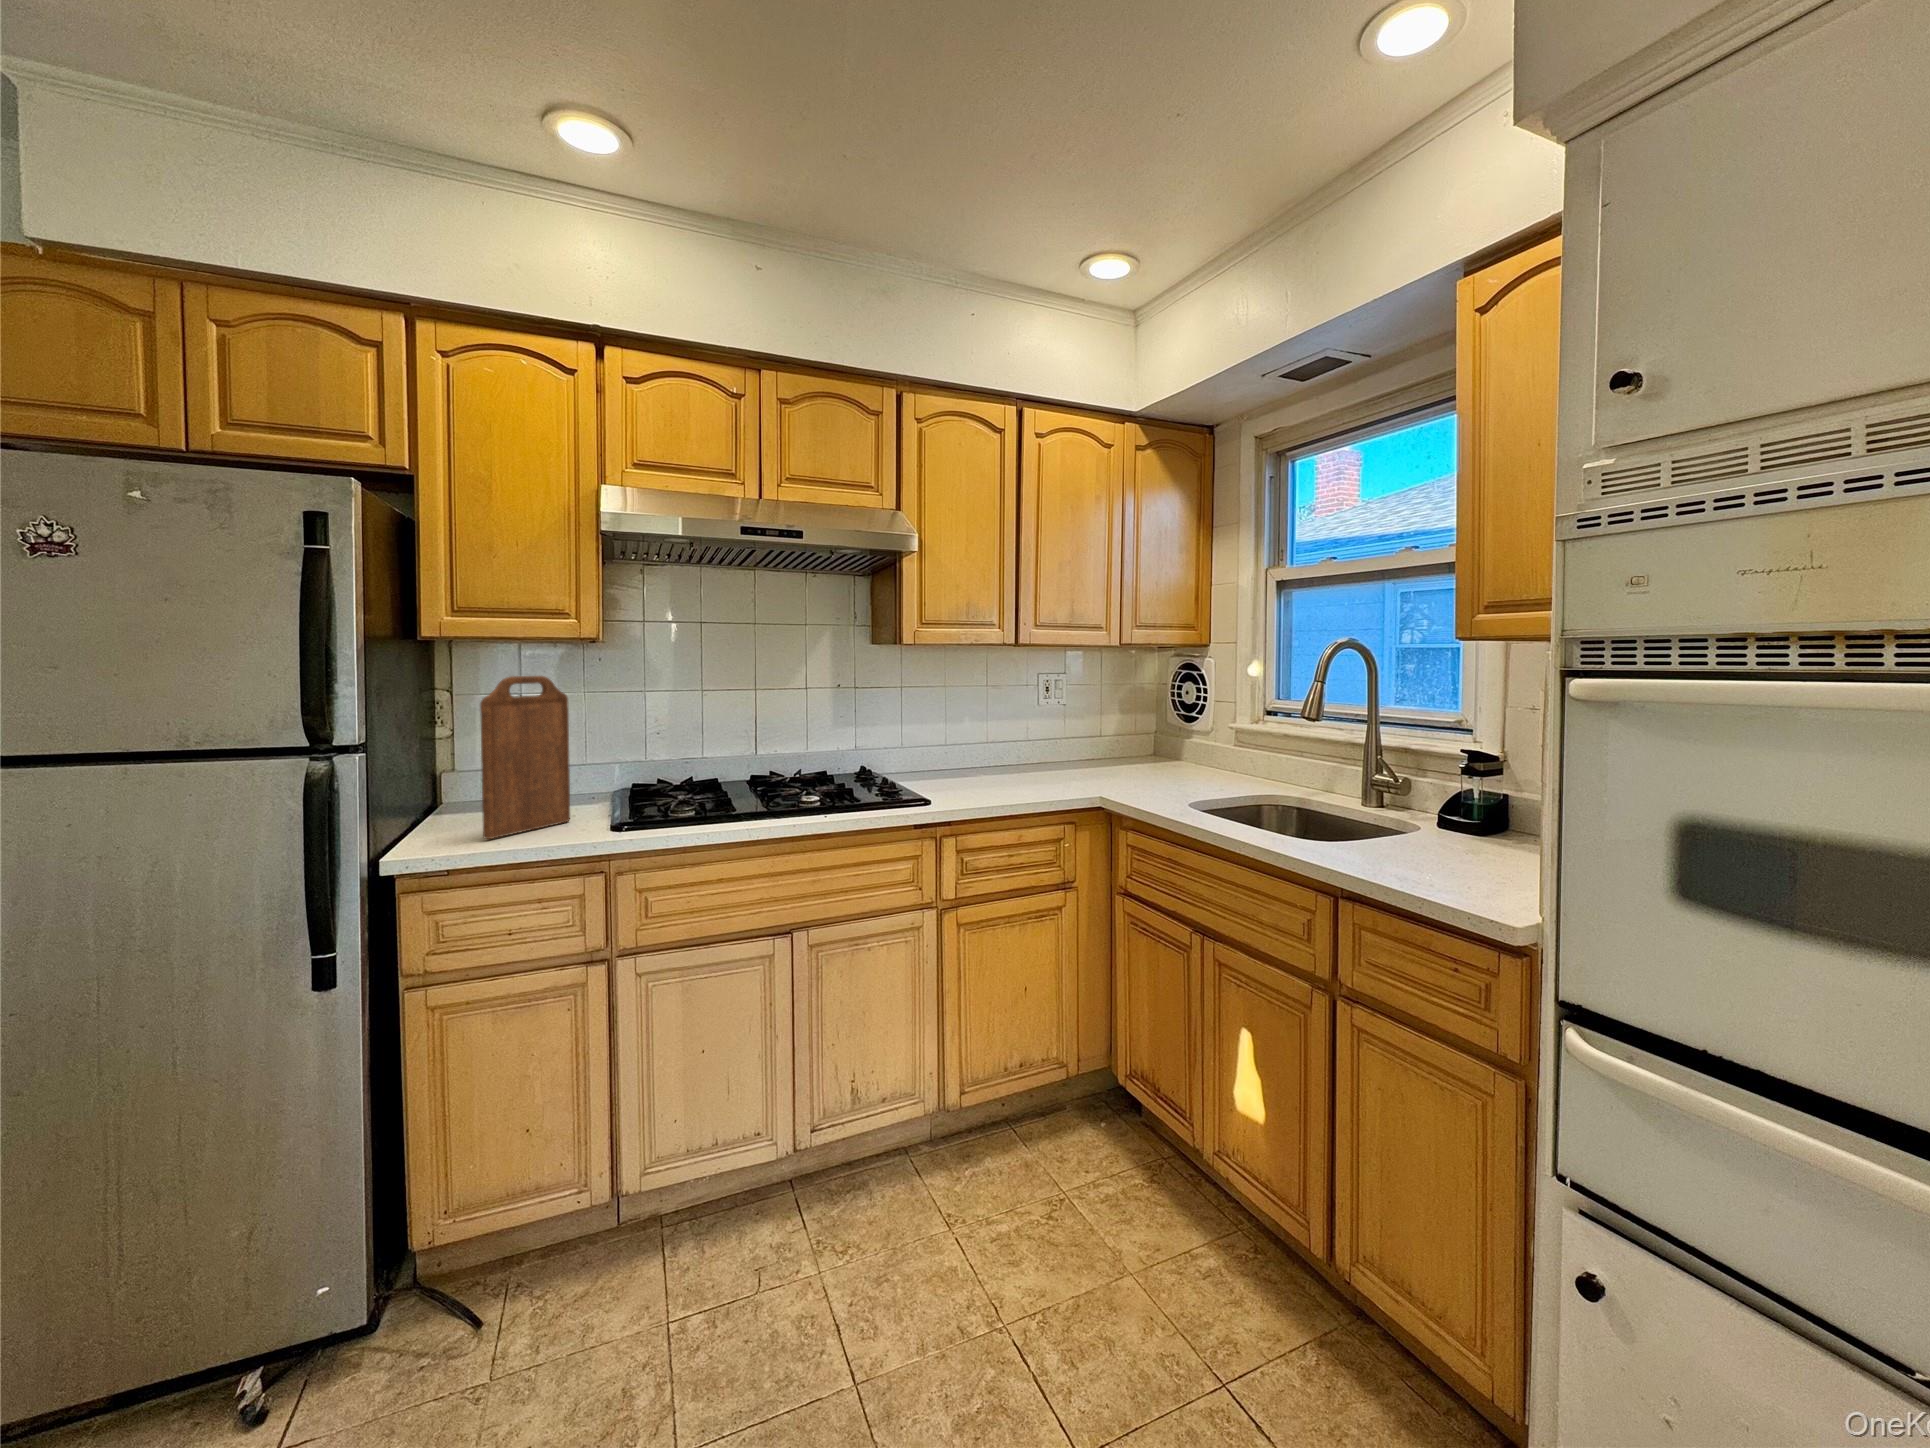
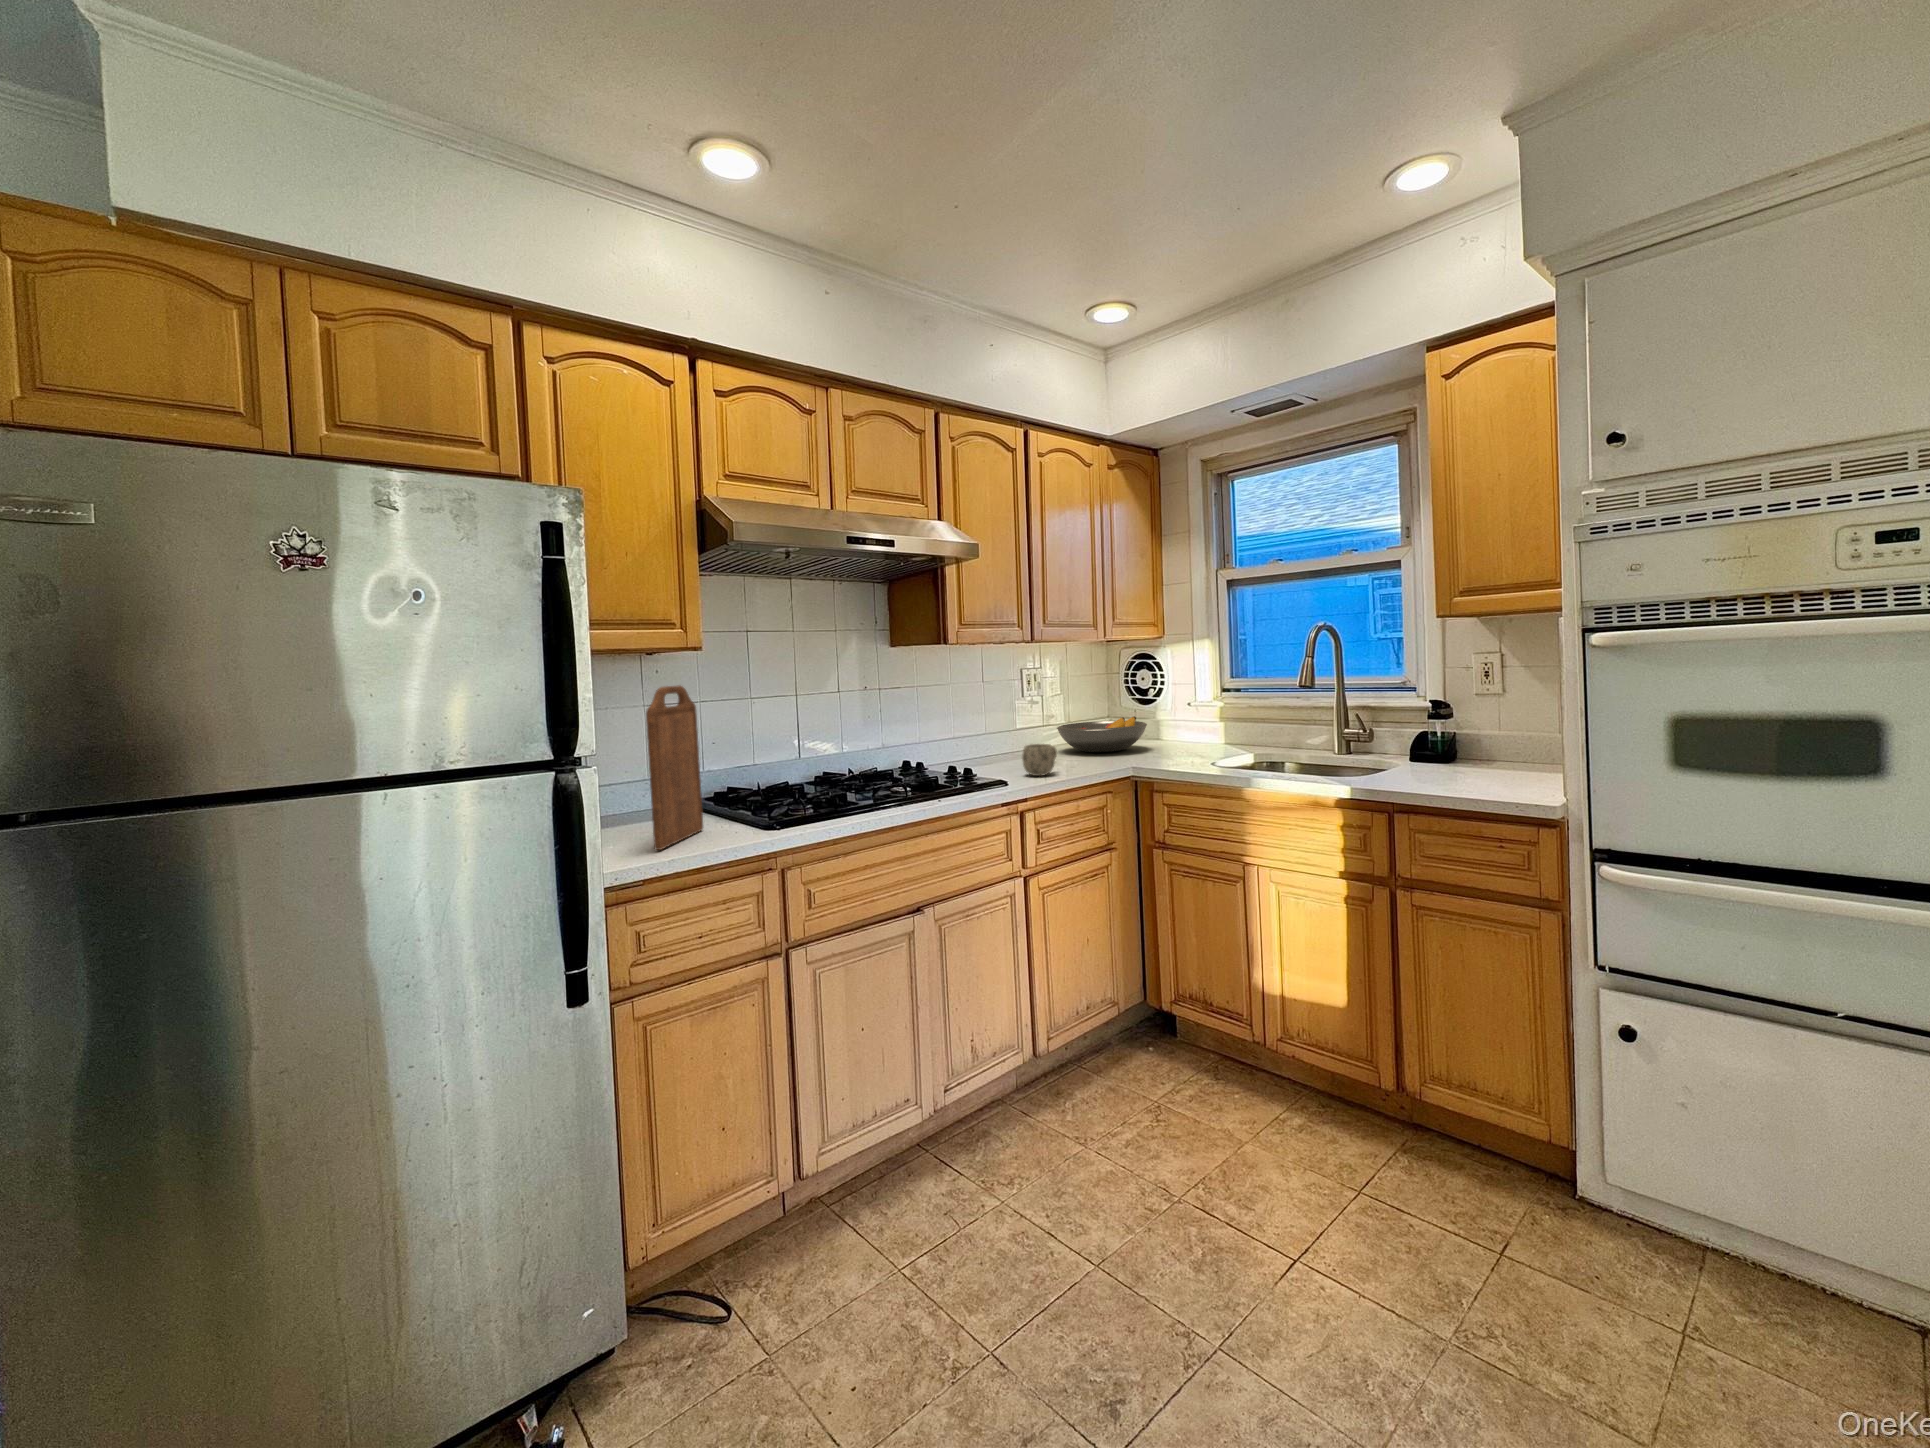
fruit bowl: none [1060,736,1163,774] -> present [1057,716,1147,752]
mug: none [968,760,1013,797] -> present [1022,744,1057,776]

